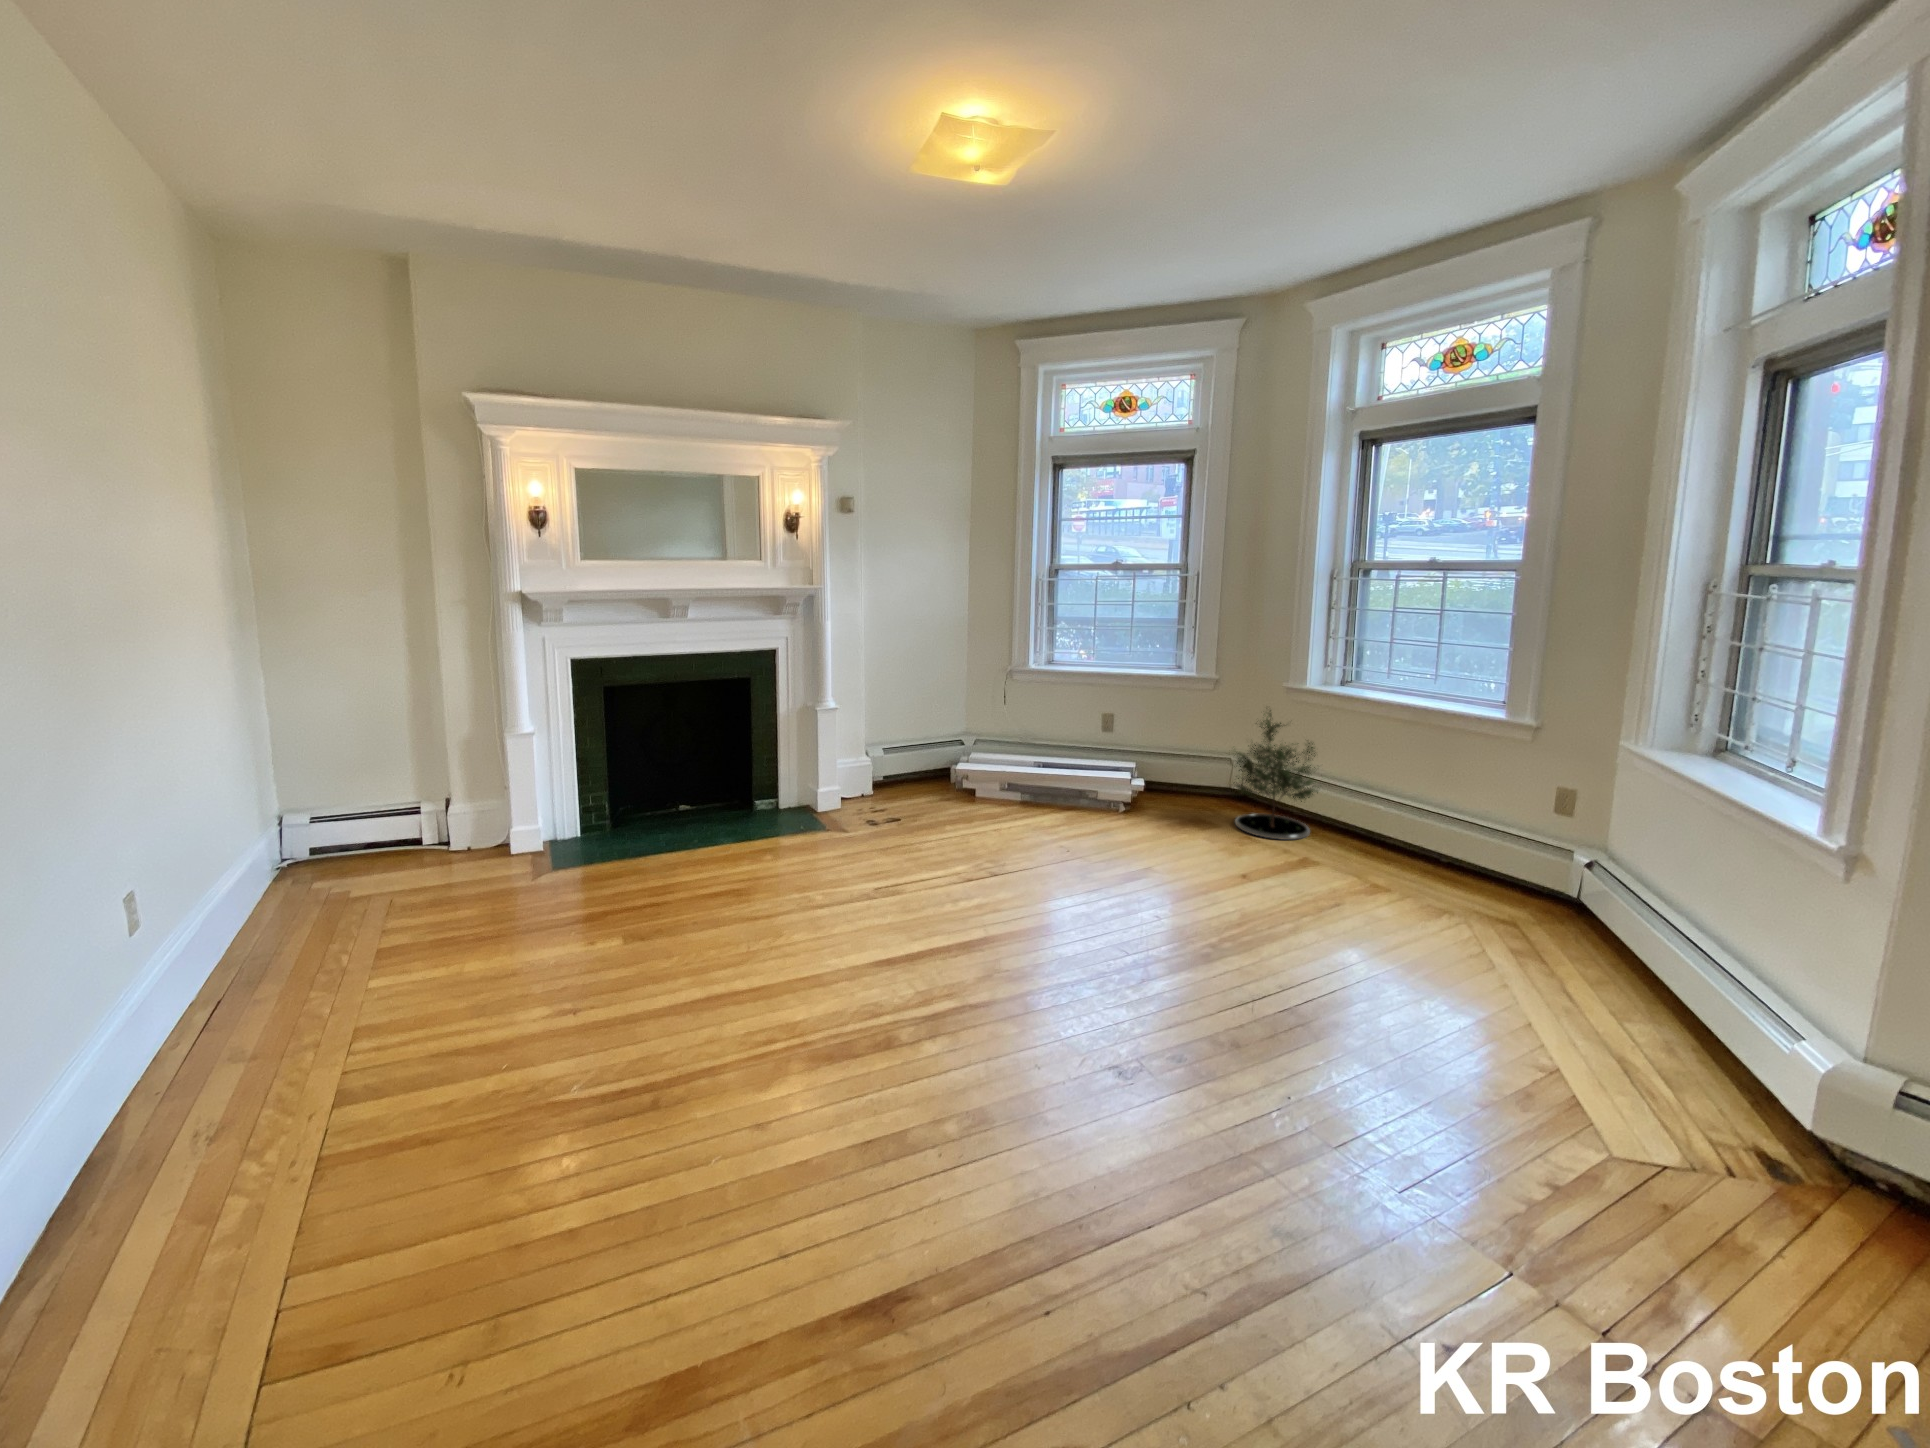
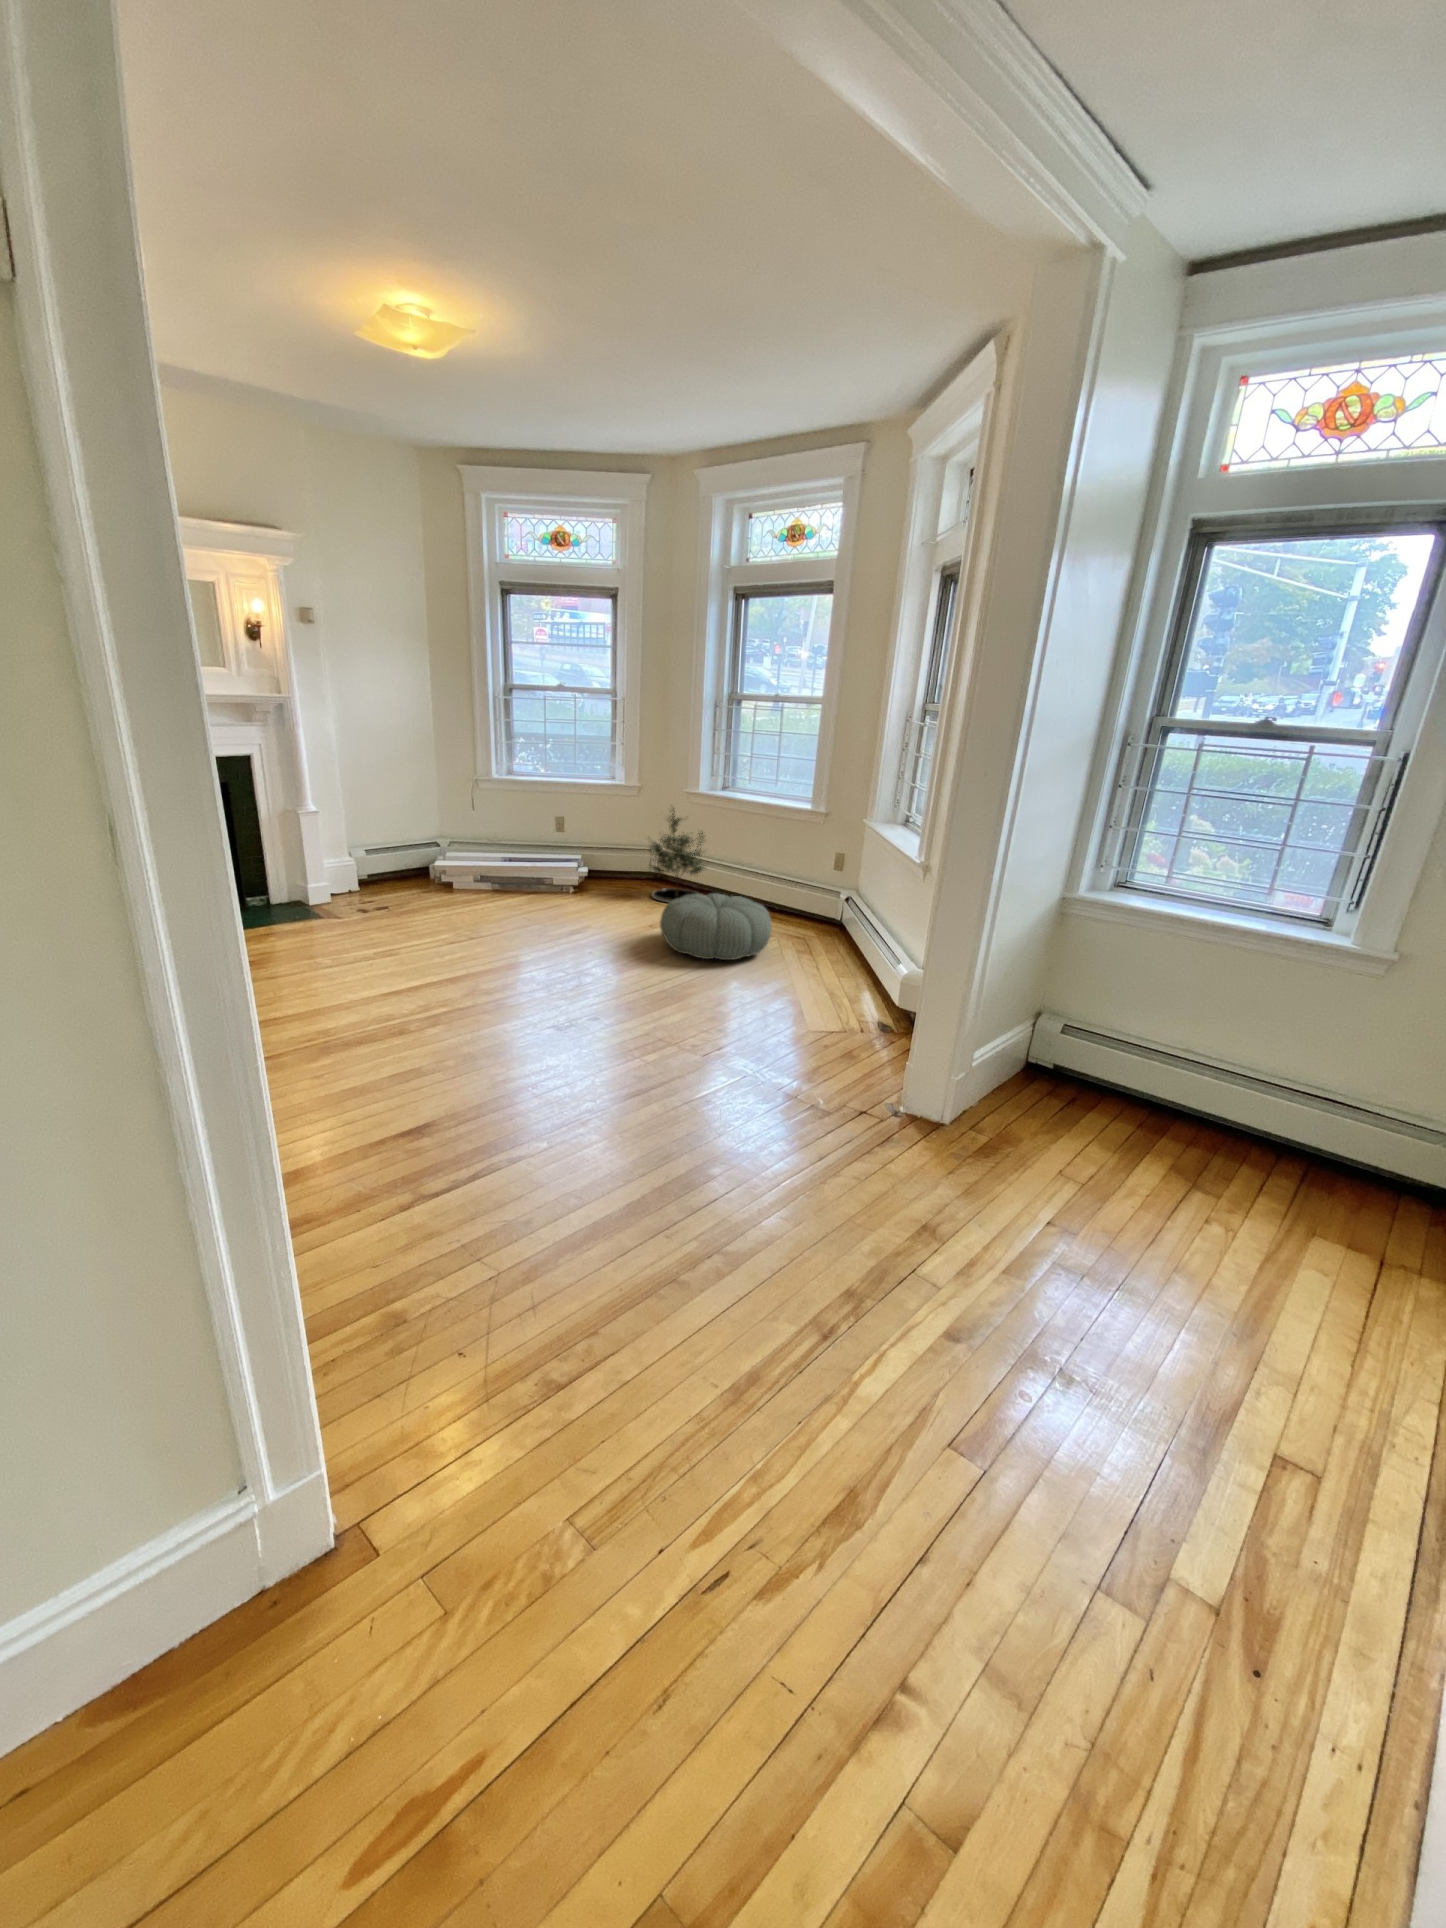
pouf: none [1272,843,1474,964] -> present [660,893,772,960]

